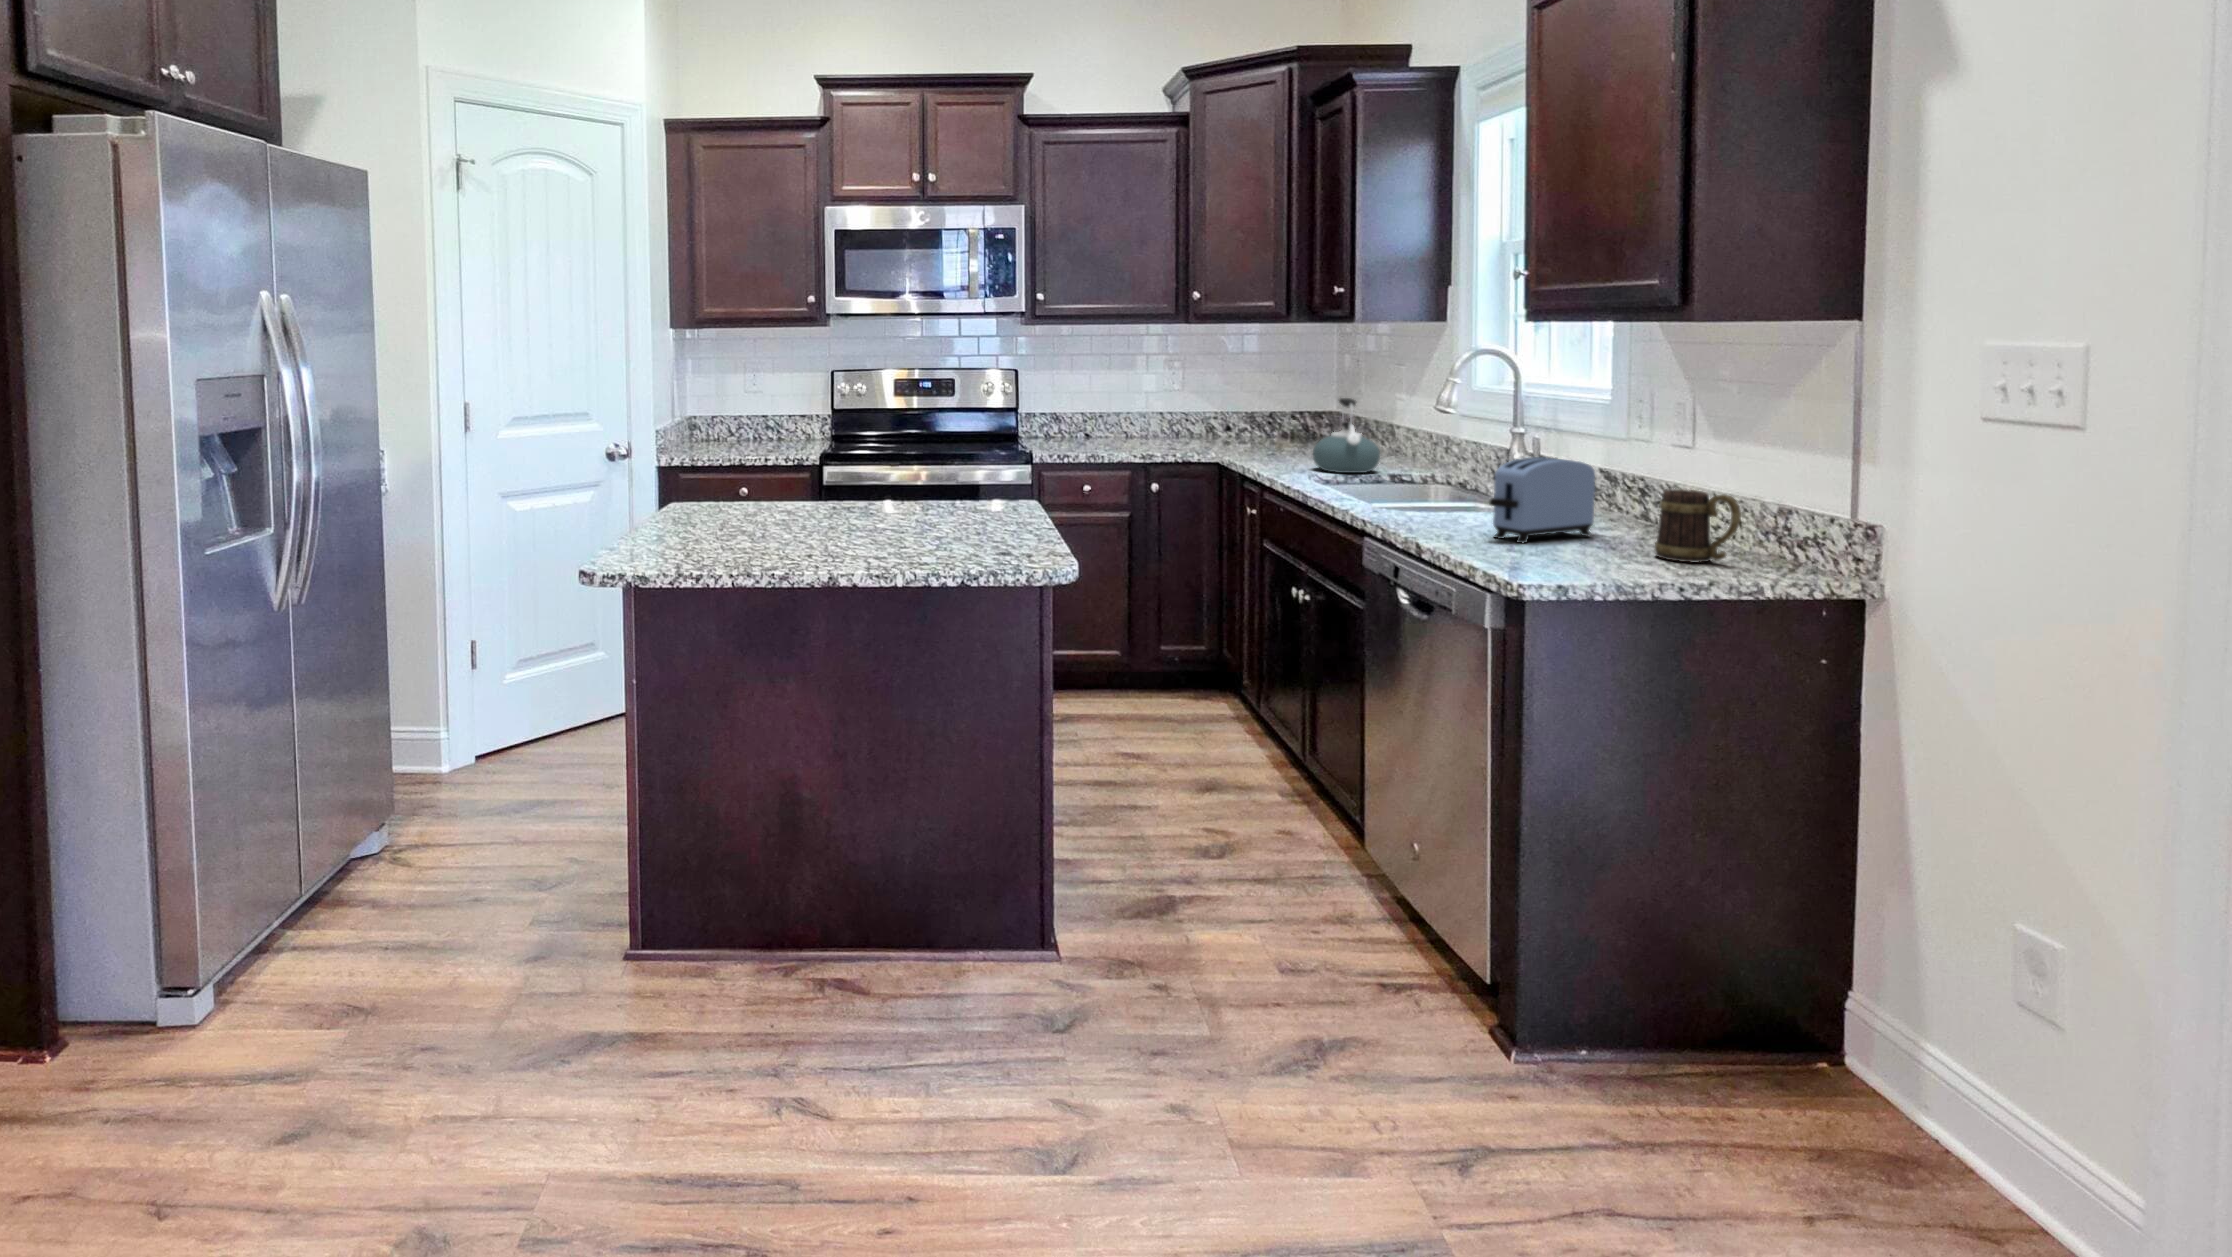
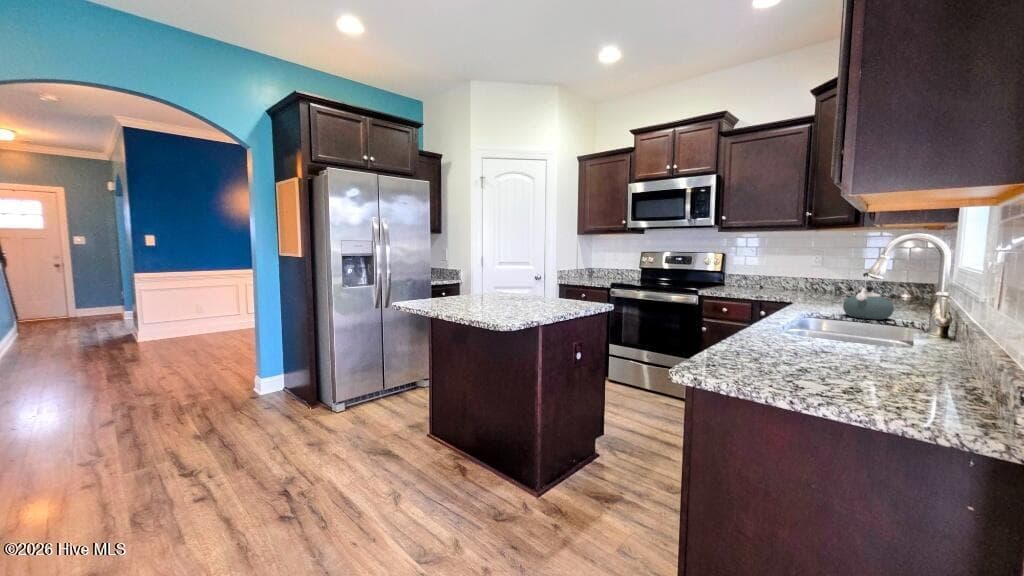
toaster: present [1490,457,1596,543] -> none [766,306,885,367]
mug: present [1655,489,1741,562] -> none [853,337,911,396]

